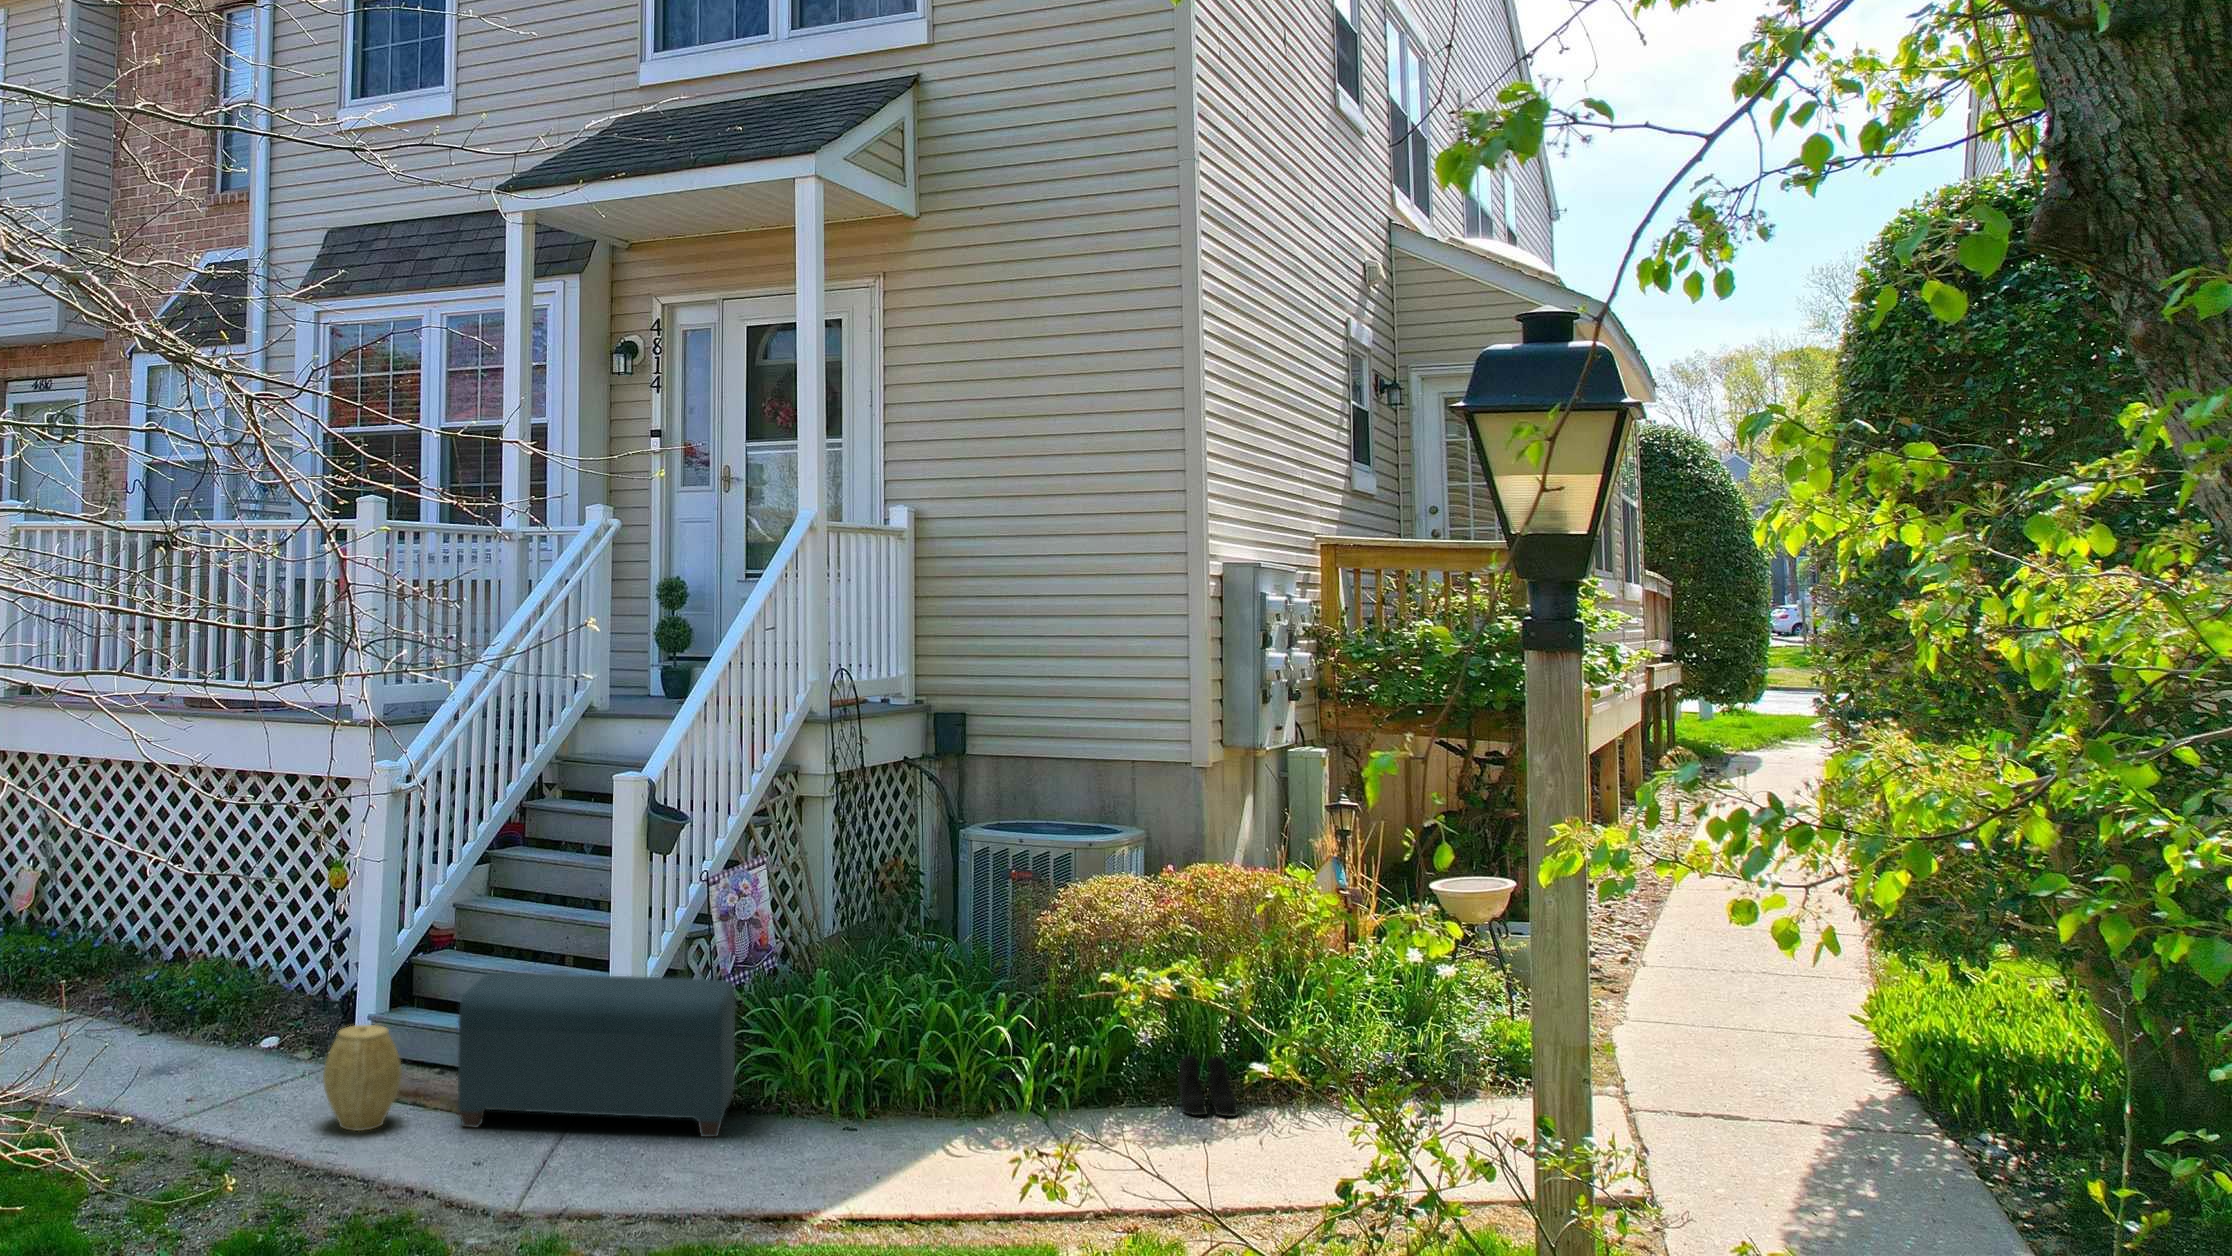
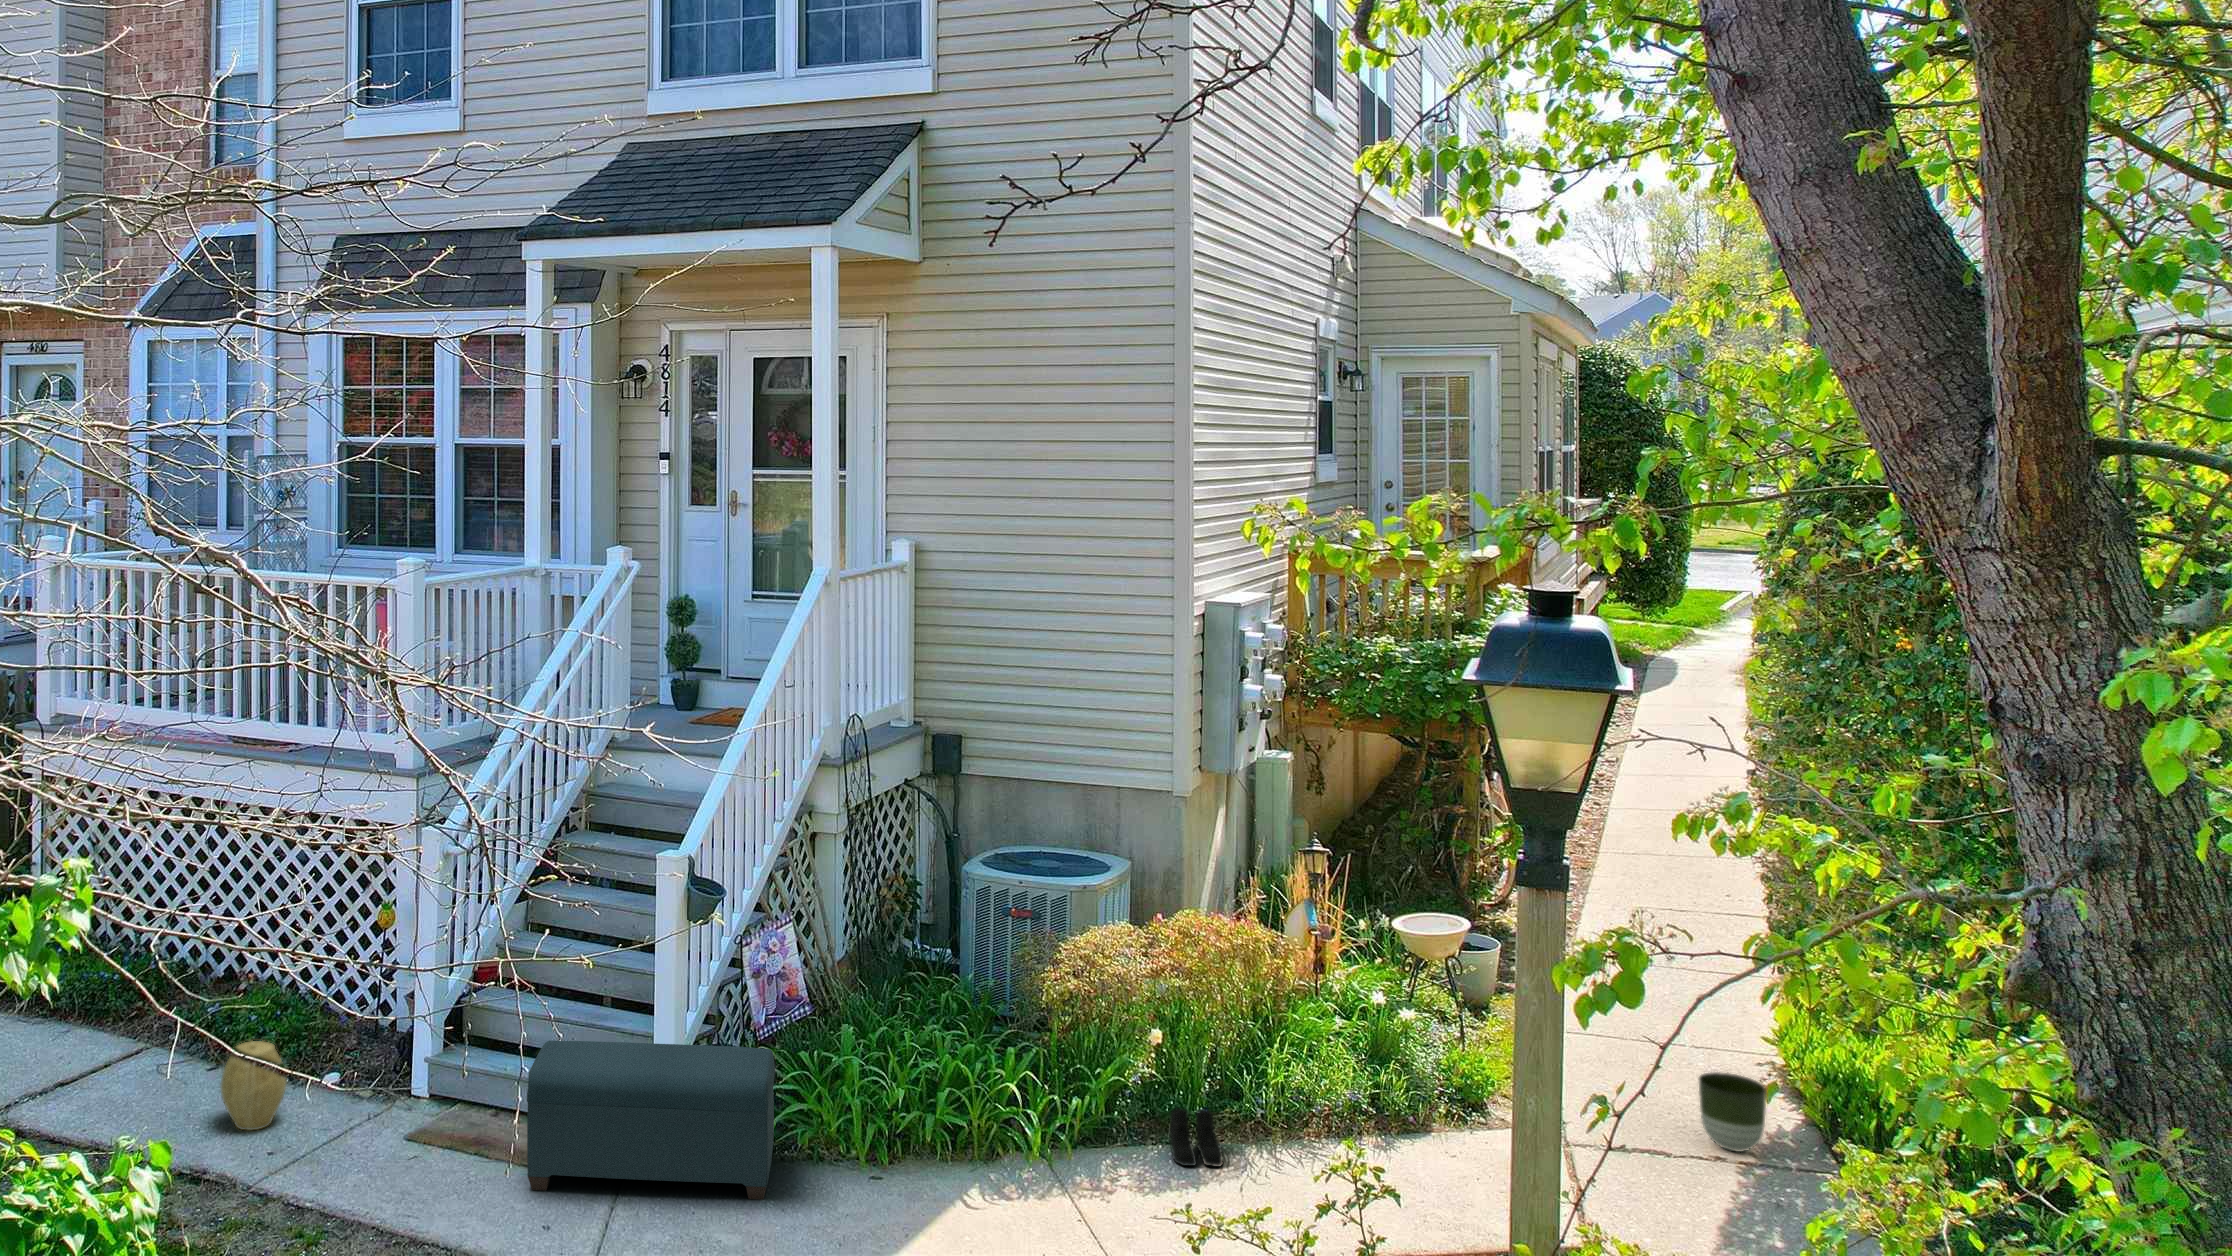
planter: none [1777,1020,1856,1106] -> present [1699,1072,1767,1152]
woven basket: present [323,1025,402,1131] -> present [221,1041,287,1130]

